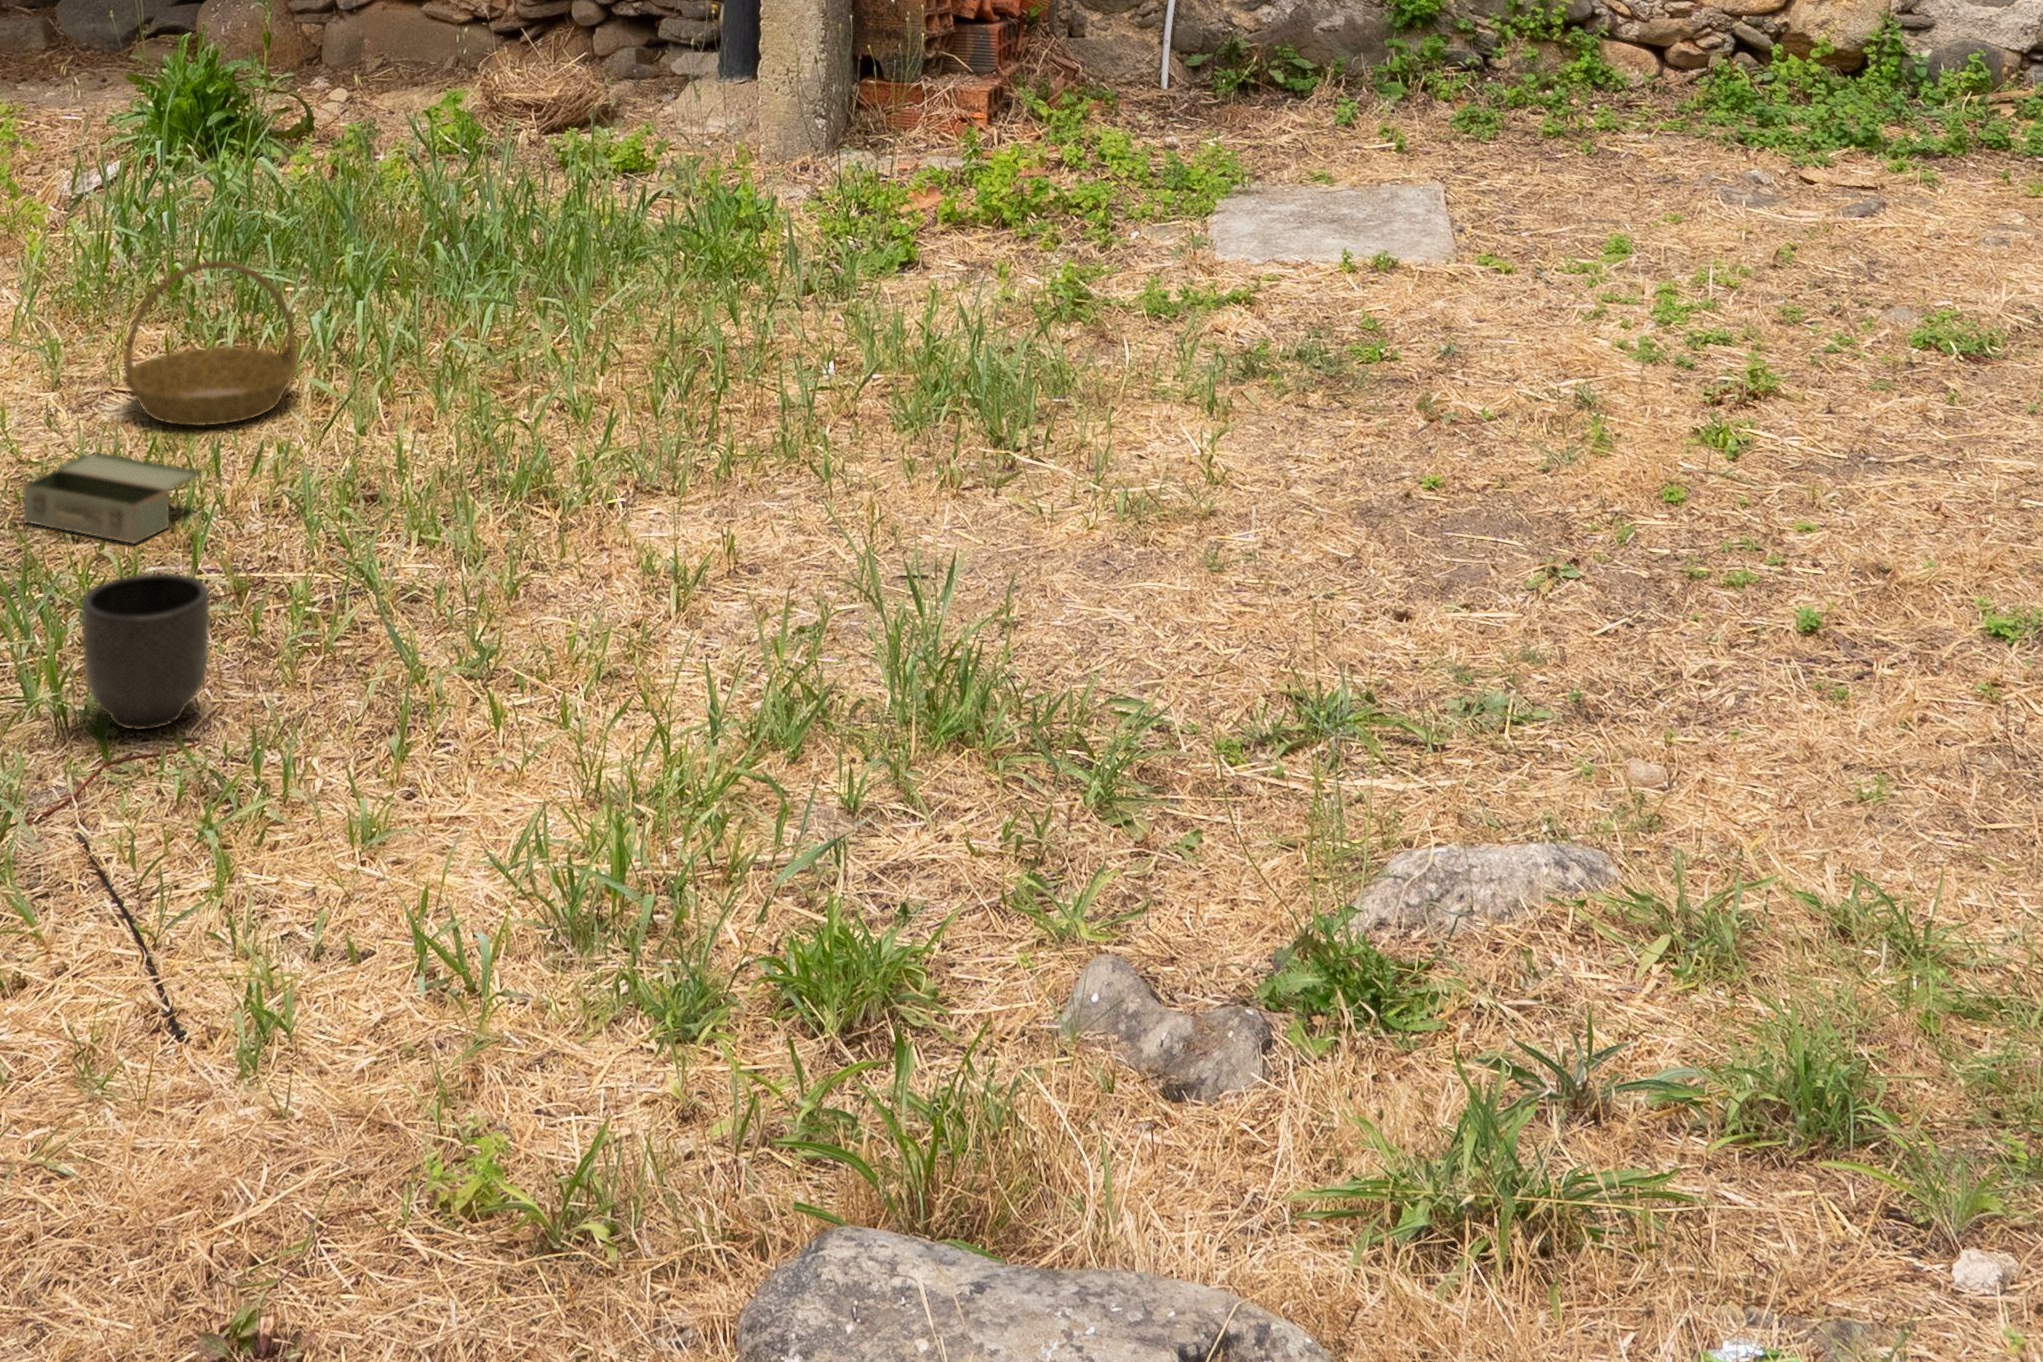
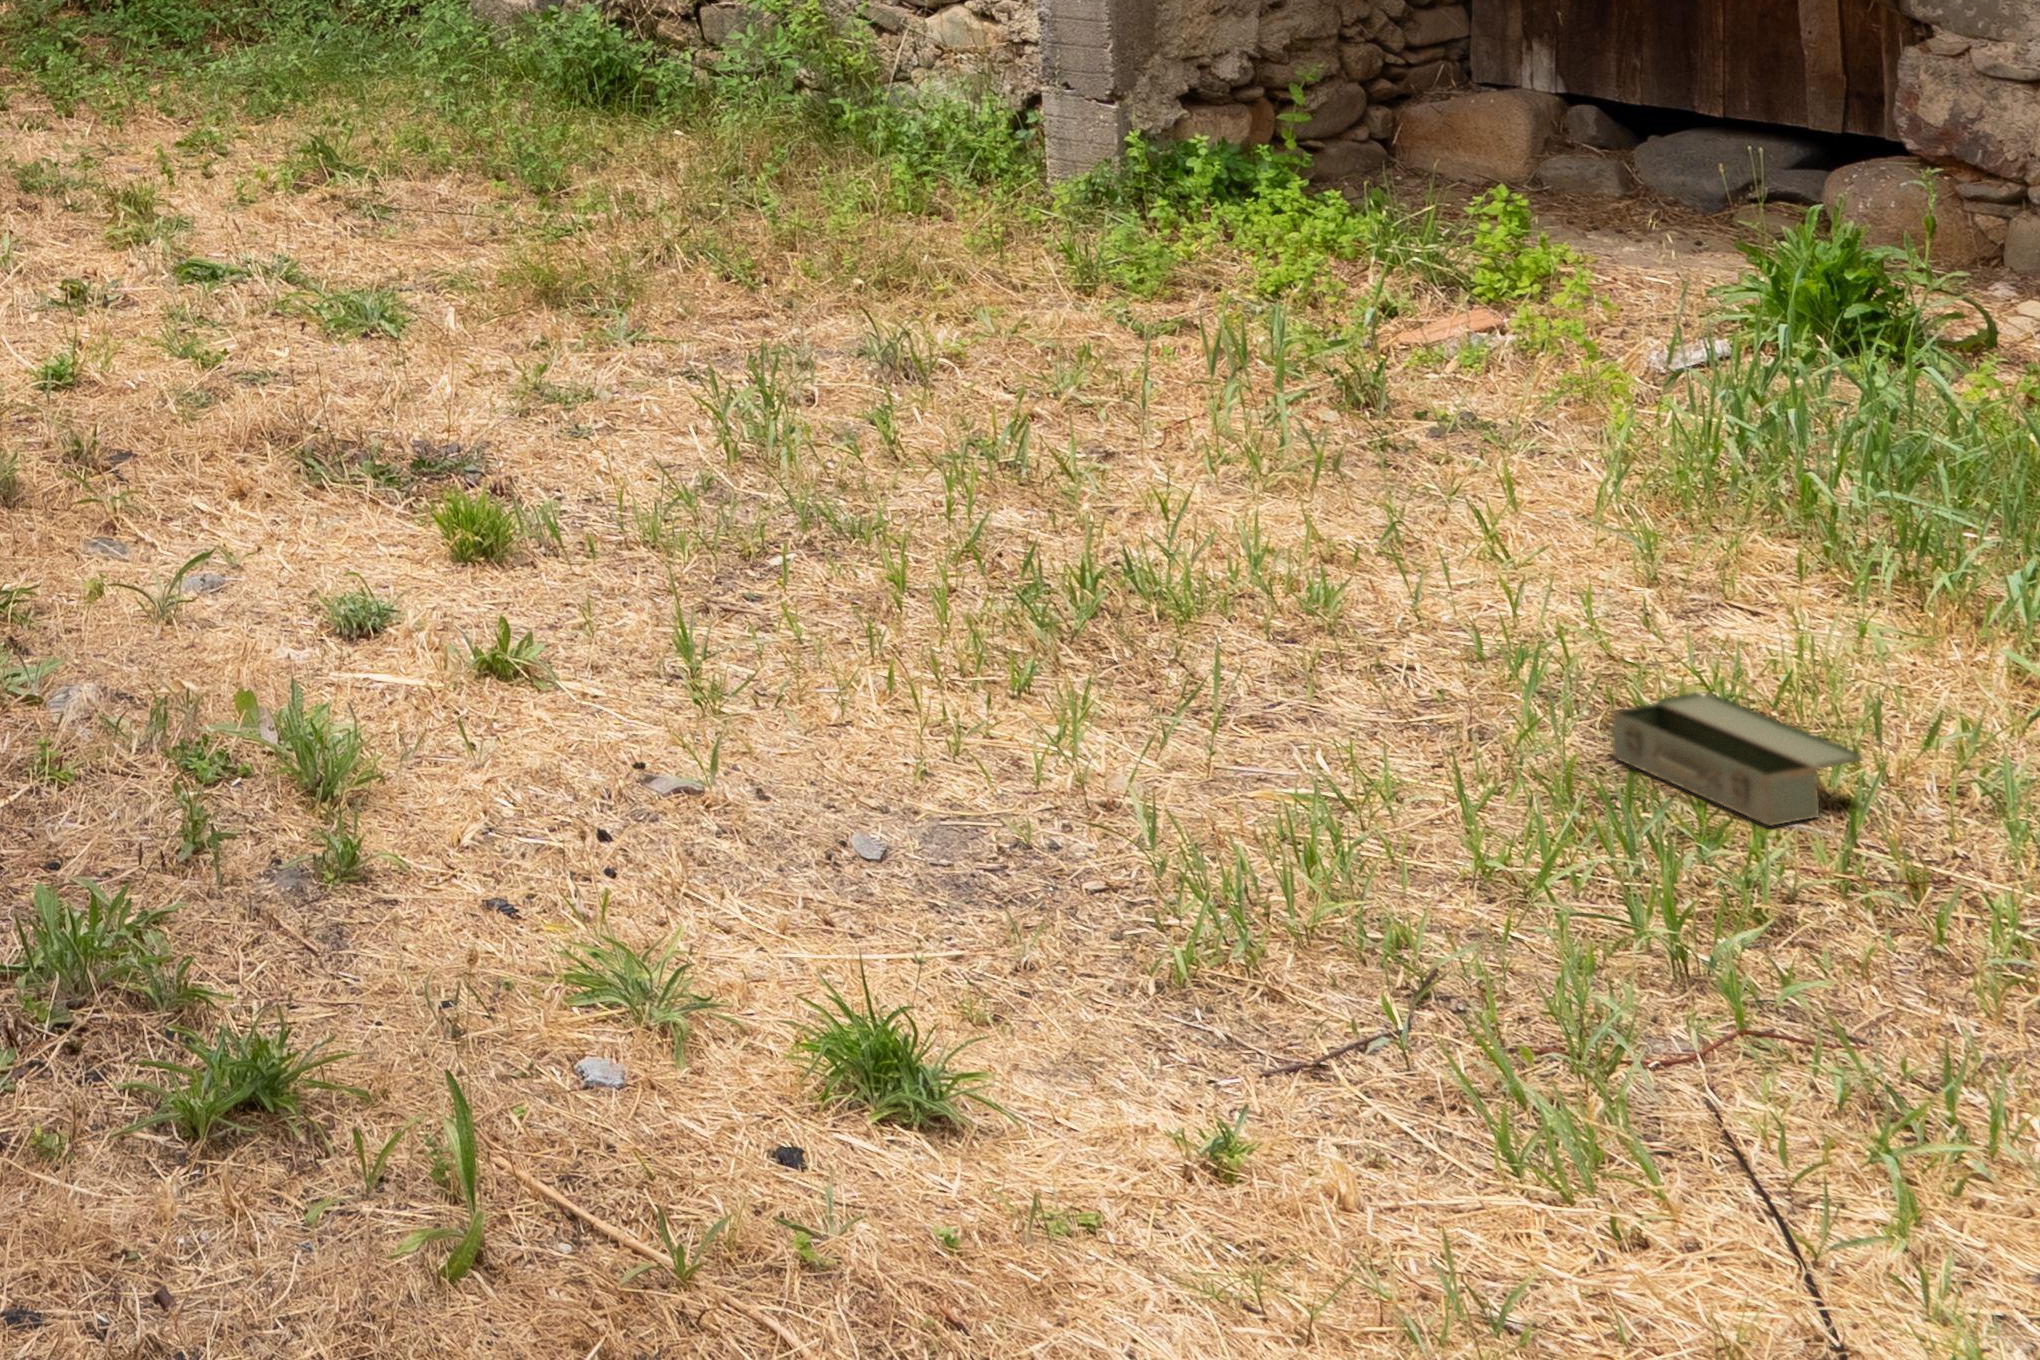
basket: present [124,261,297,425] -> none [1748,483,2003,701]
planter: present [81,574,209,729] -> none [1694,870,1884,1089]

